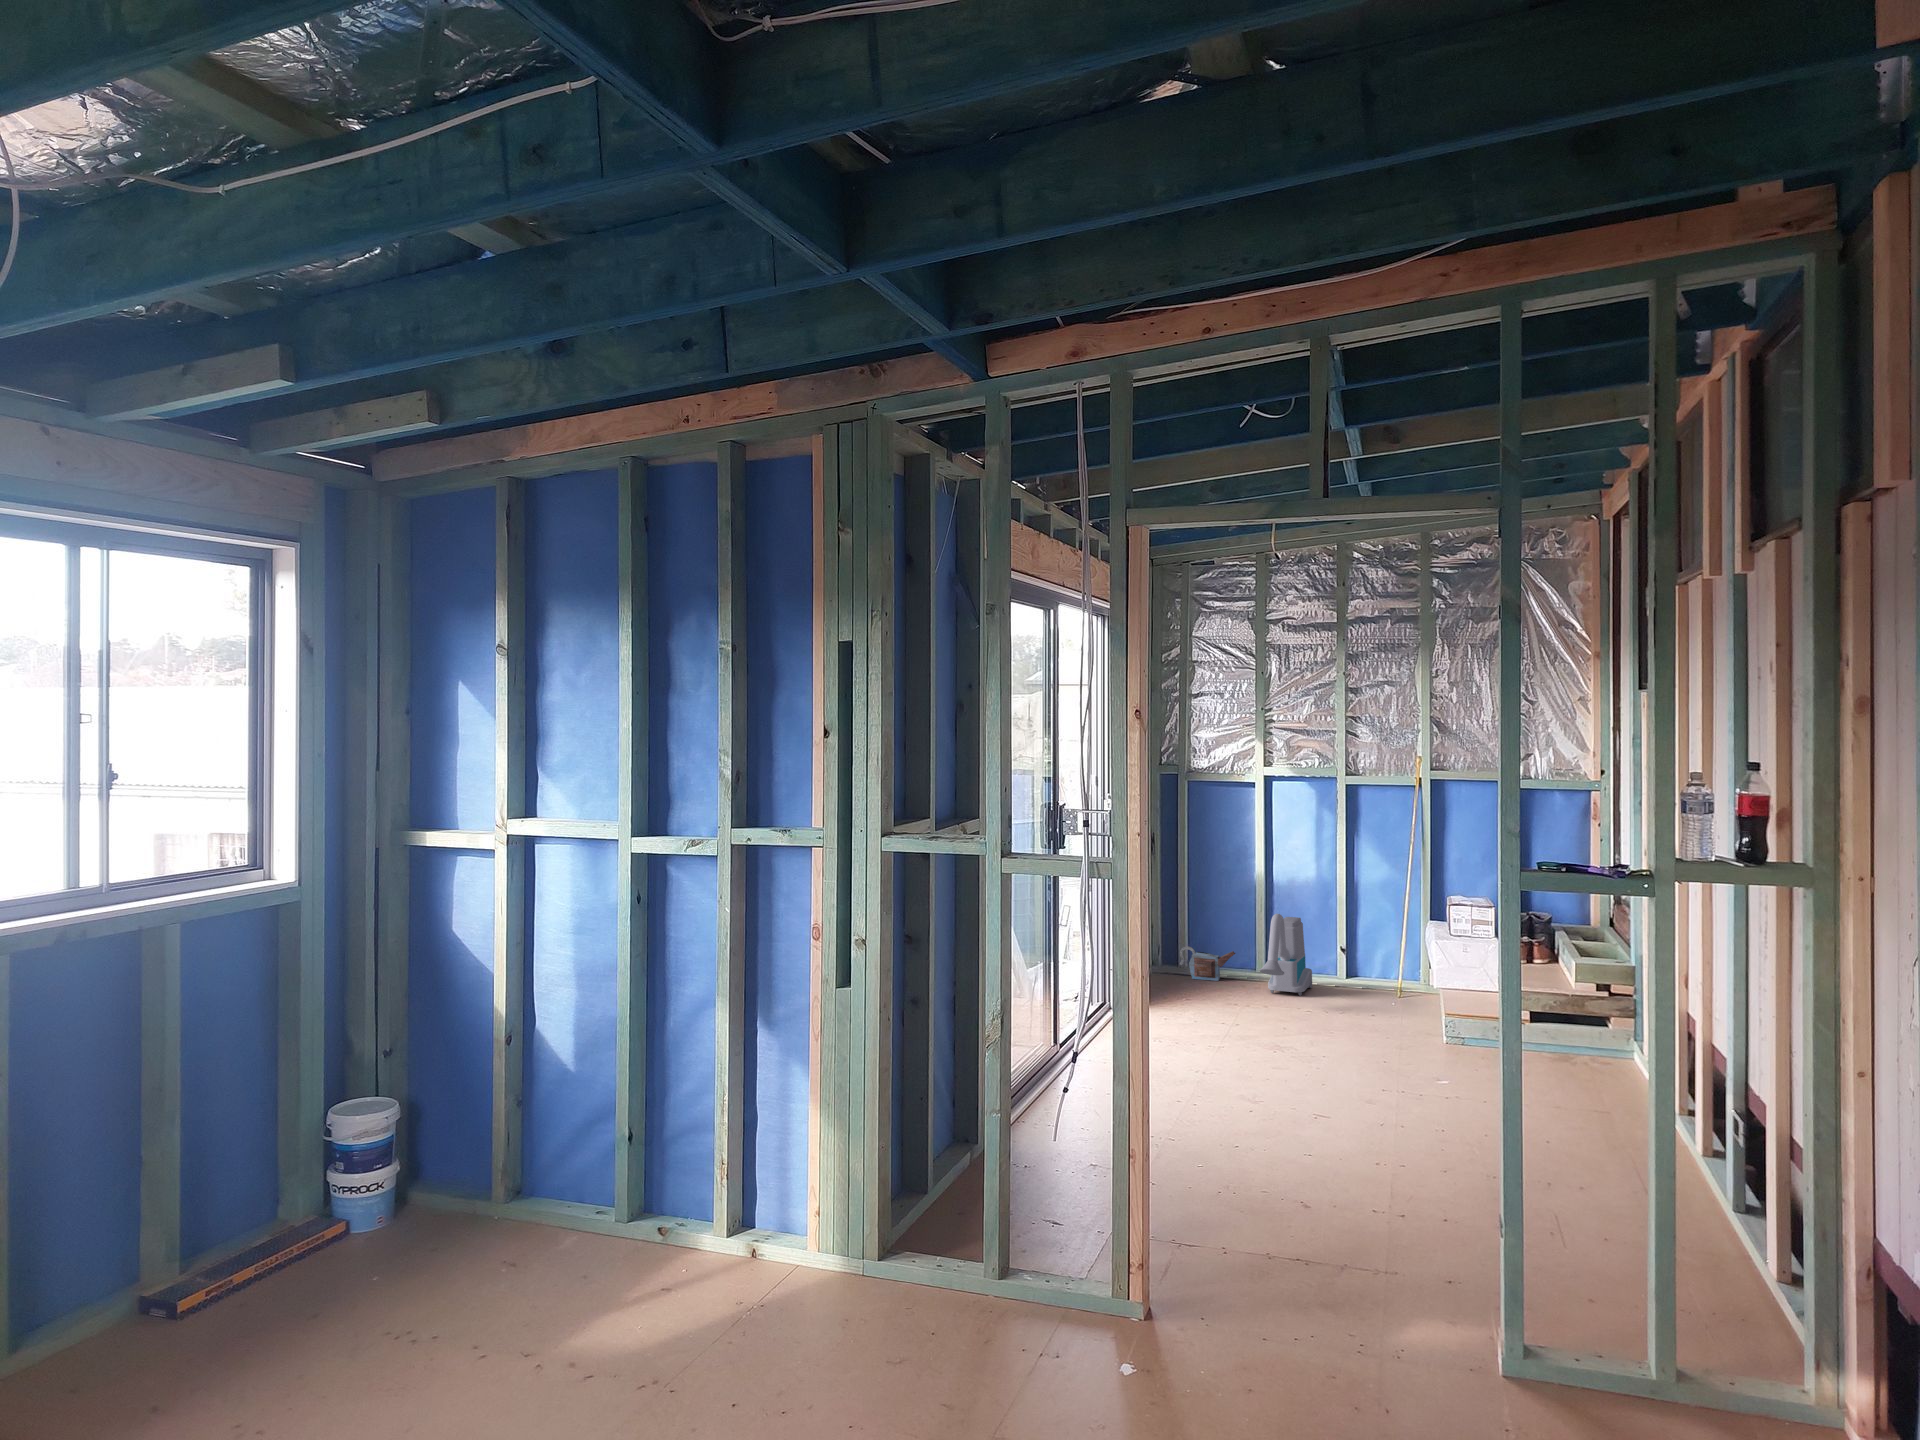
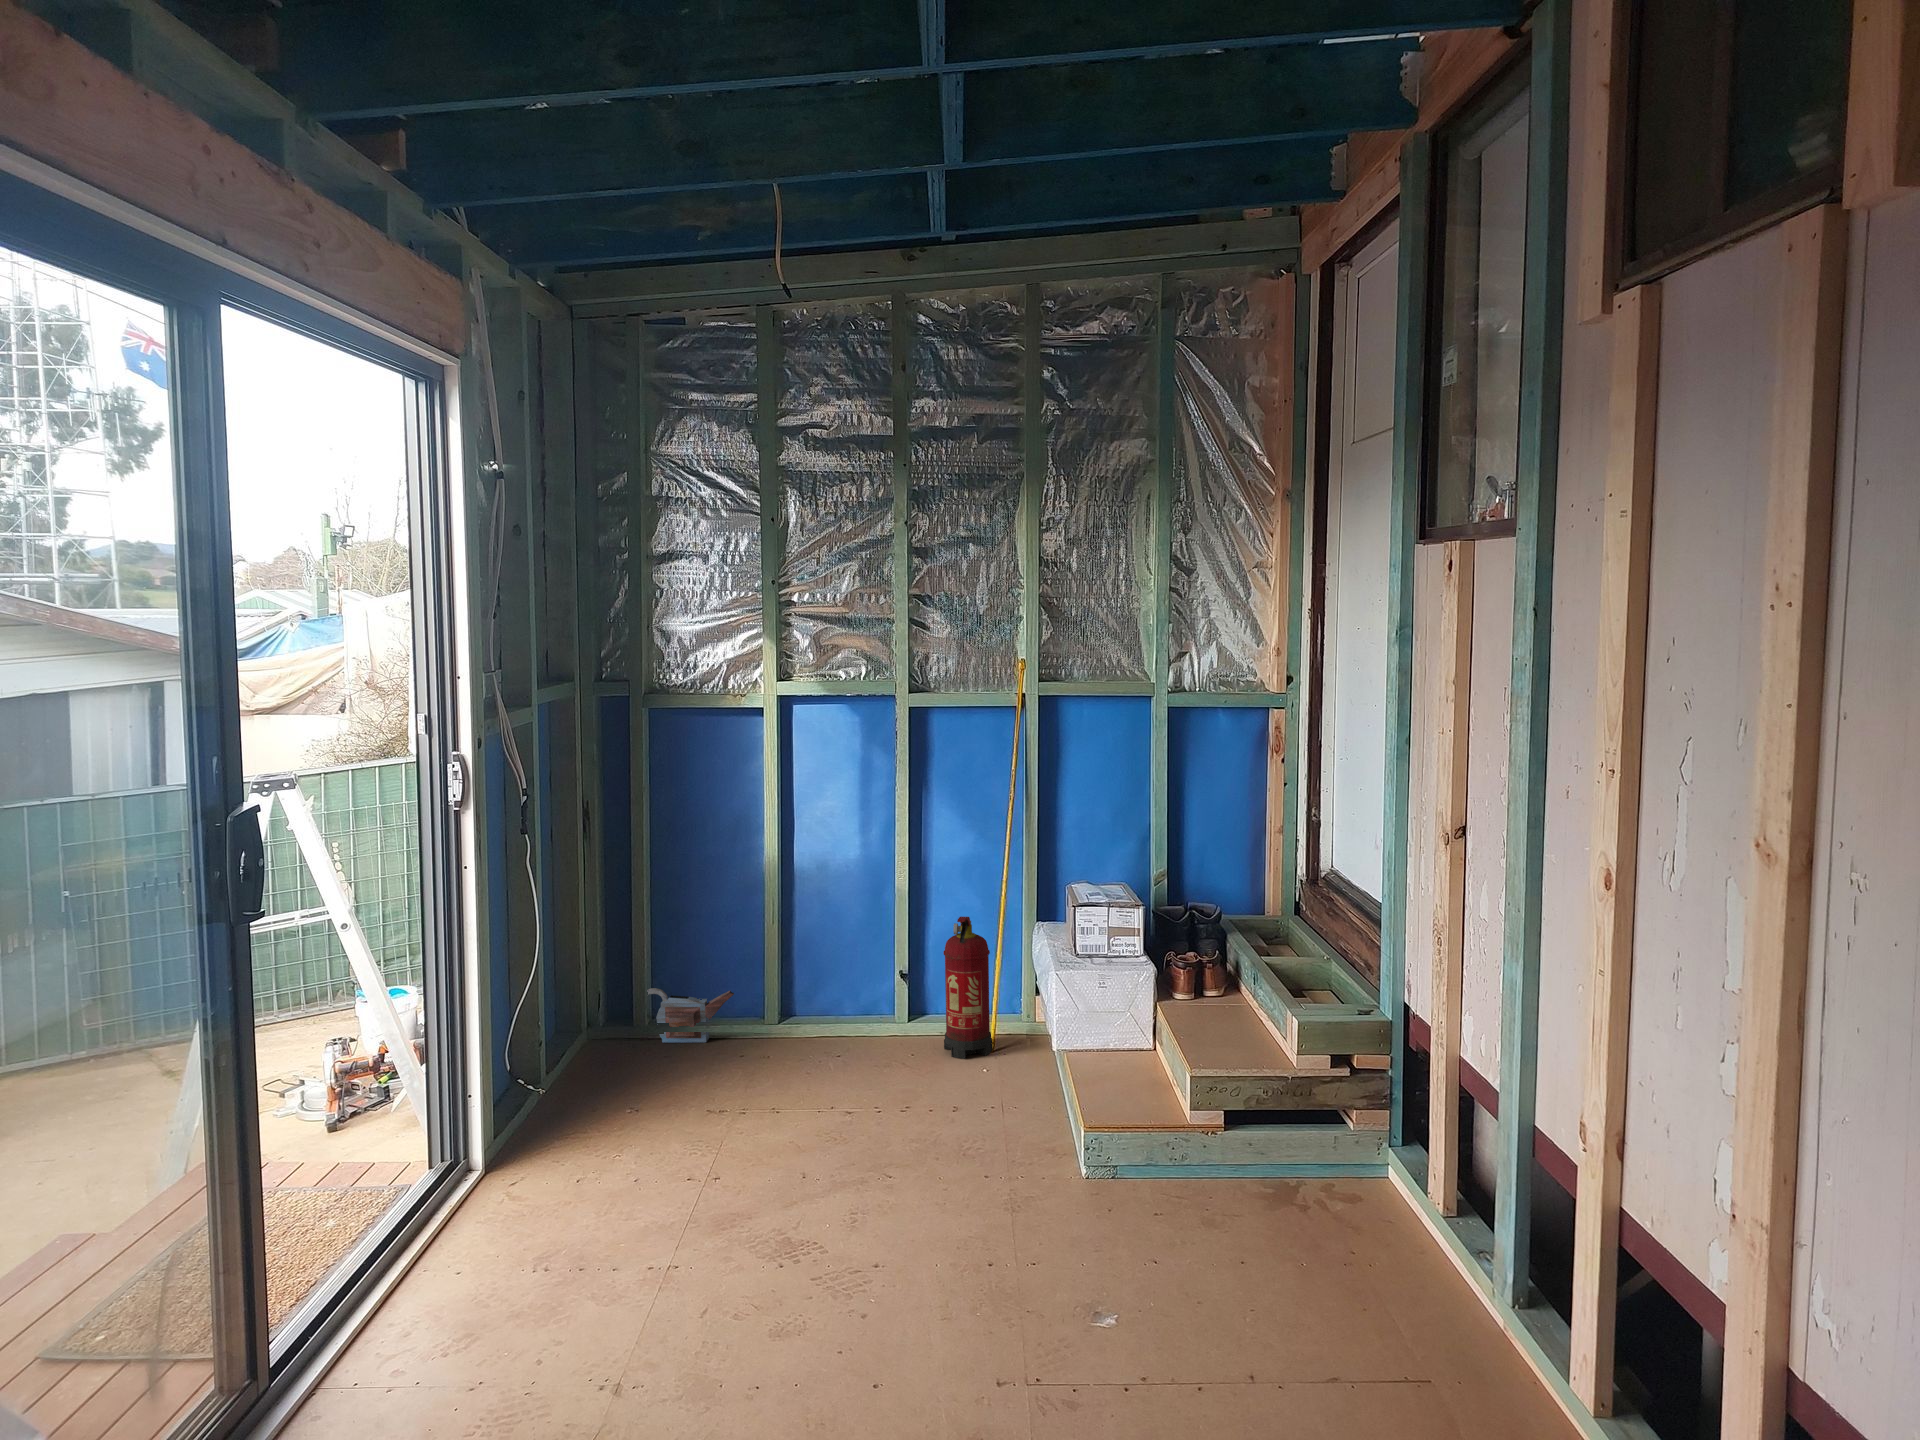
fire extinguisher: none [1367,912,1399,1001] -> present [944,917,992,1059]
vacuum cleaner: present [1259,914,1312,996] -> none [769,928,858,1064]

